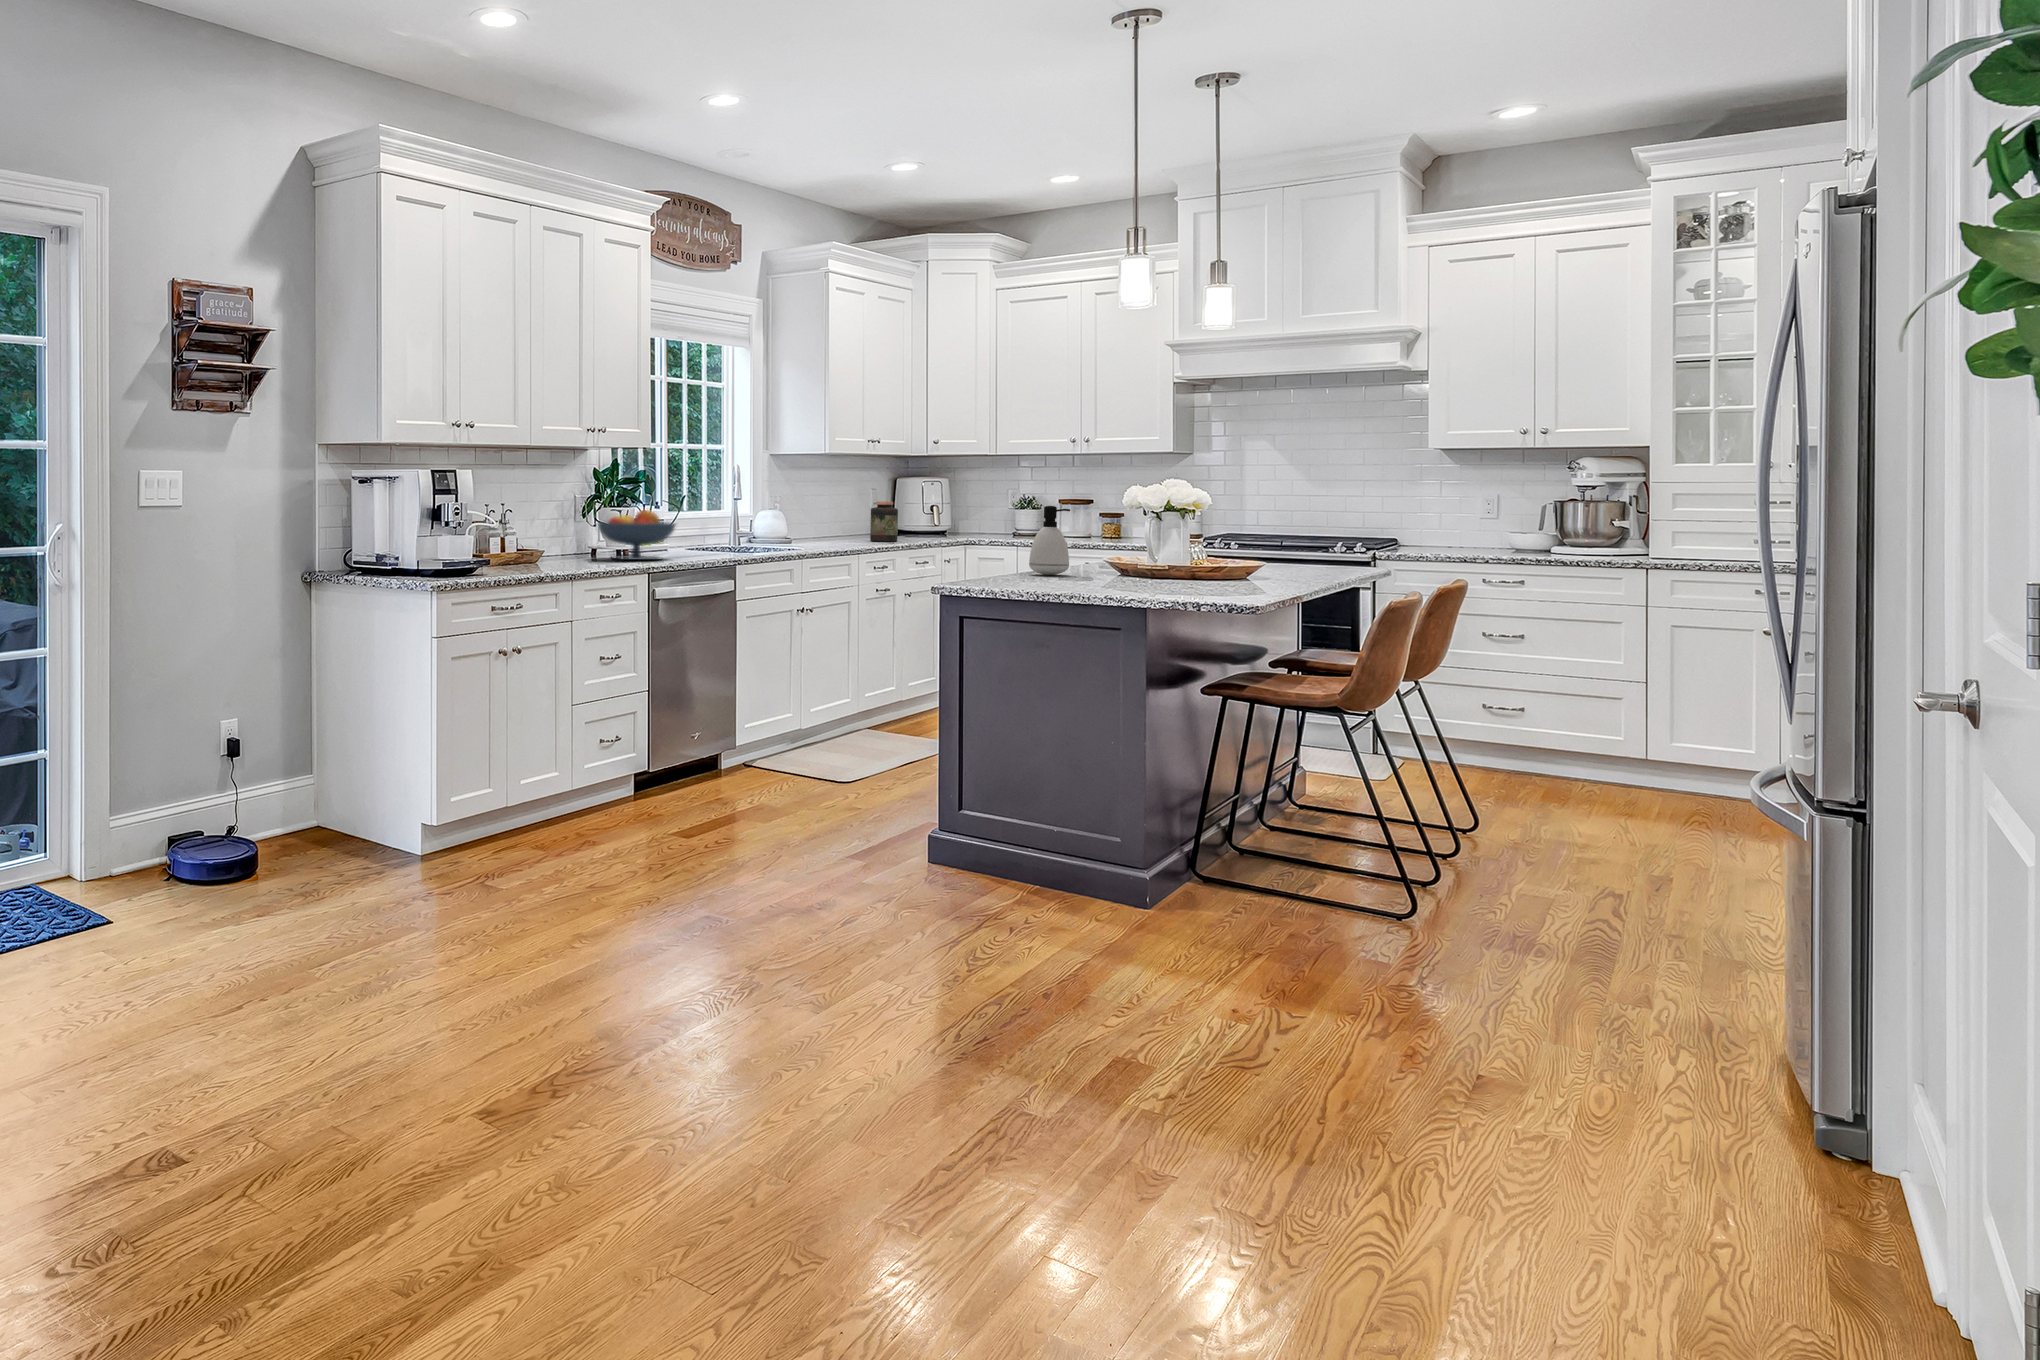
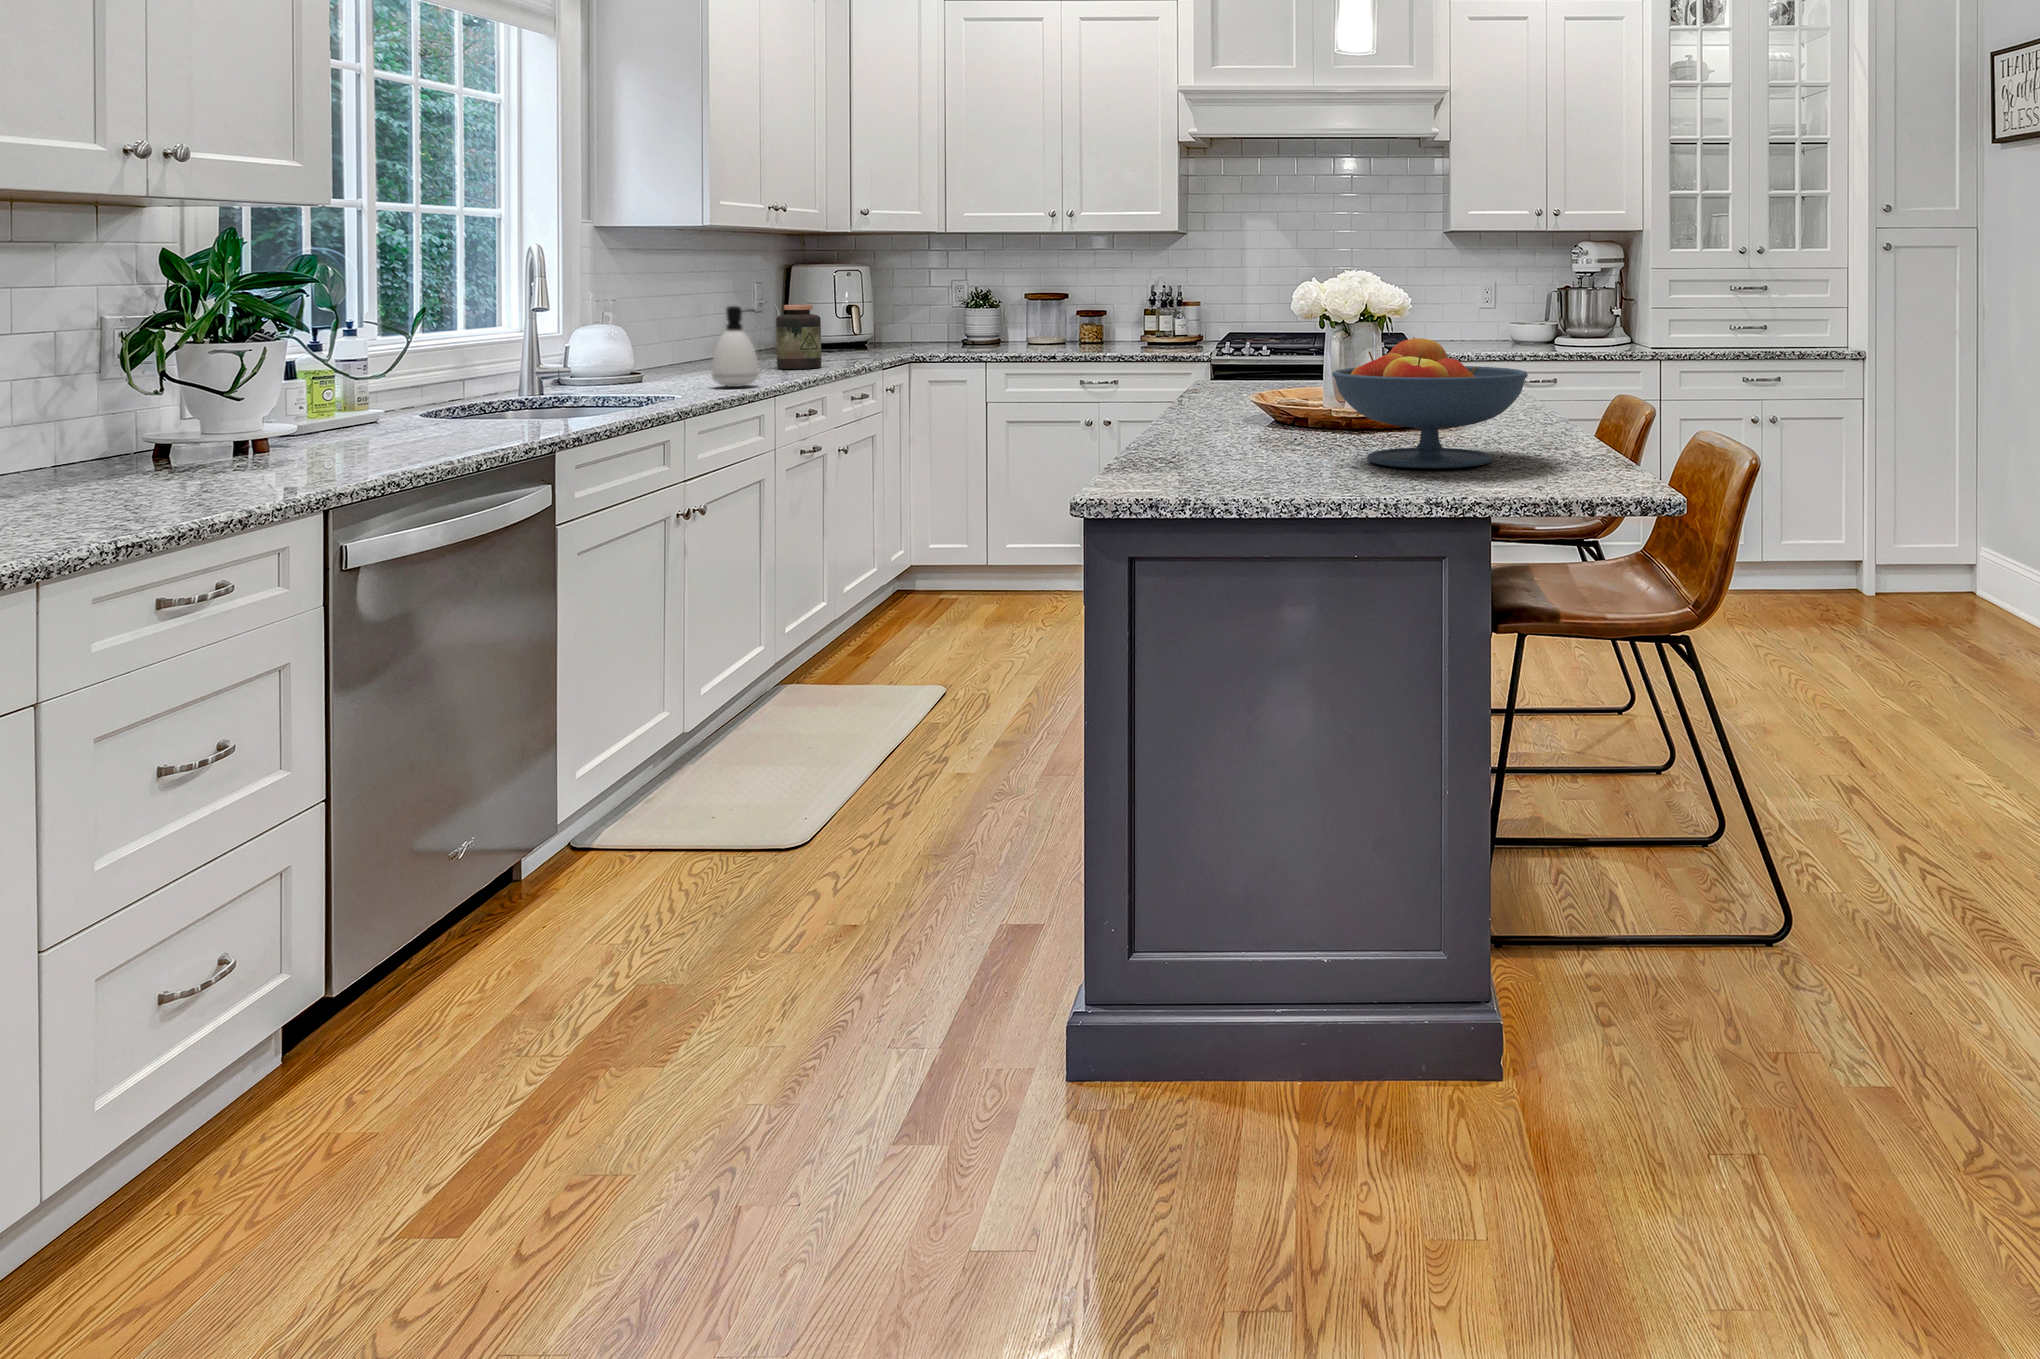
soap dispenser: present [1029,506,1070,575] -> present [712,306,759,387]
fruit bowl: present [598,510,675,560] -> present [1332,337,1528,468]

